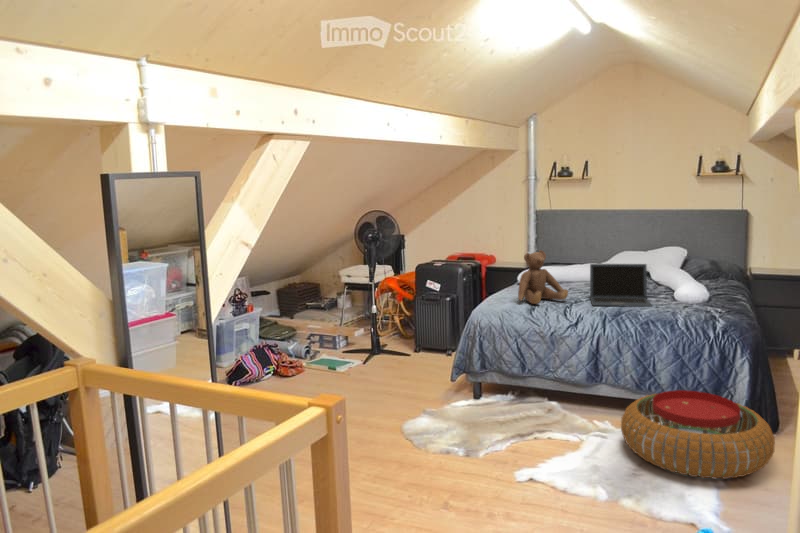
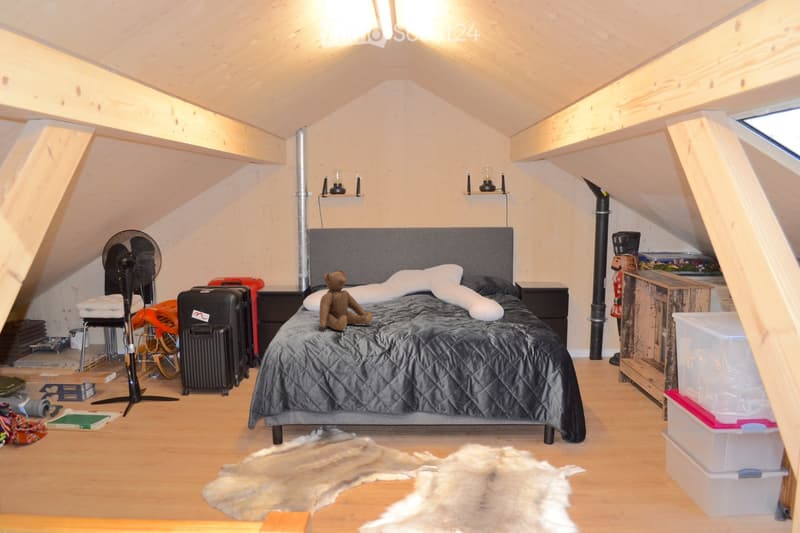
laptop: present [590,264,652,307] -> none [392,282,460,328]
pouf: present [621,390,775,479] -> none [451,410,598,501]

